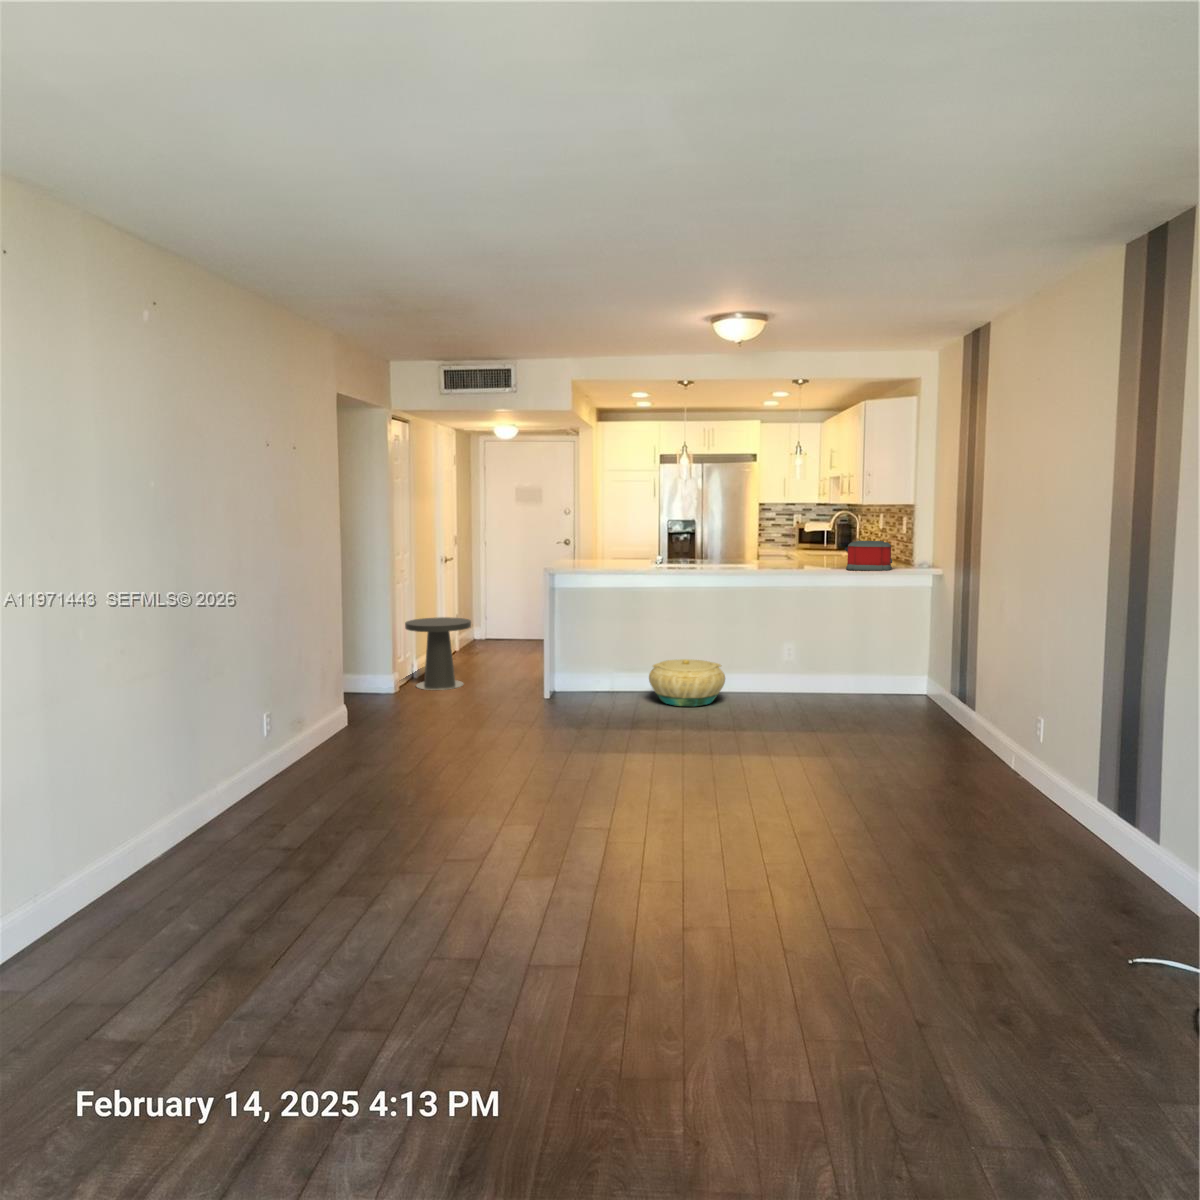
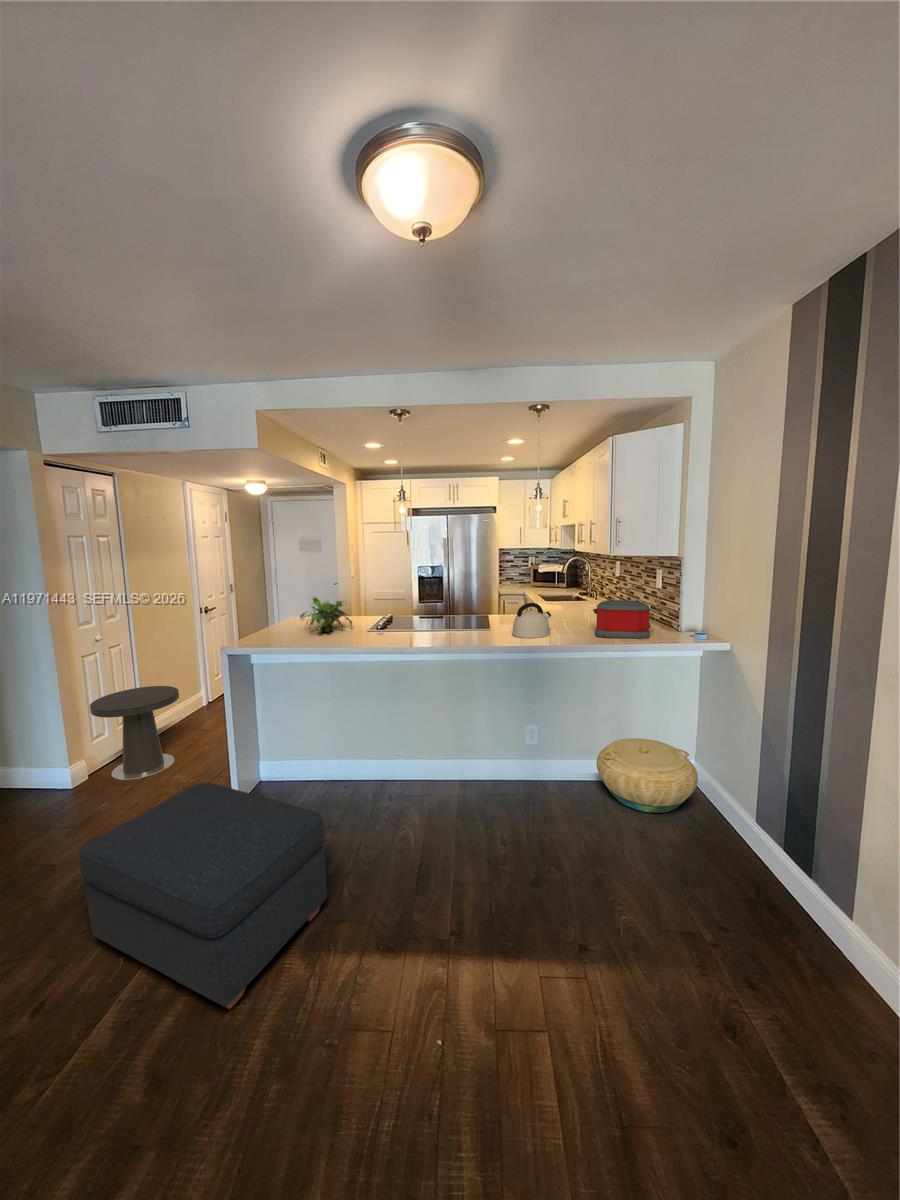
potted plant: none [582,536,628,569] -> present [300,597,352,633]
kettle: none [775,542,810,570] -> present [512,603,551,638]
ottoman: none [503,657,648,750] -> present [79,783,327,1009]
basket: present [649,659,725,706] -> present [597,738,698,813]

